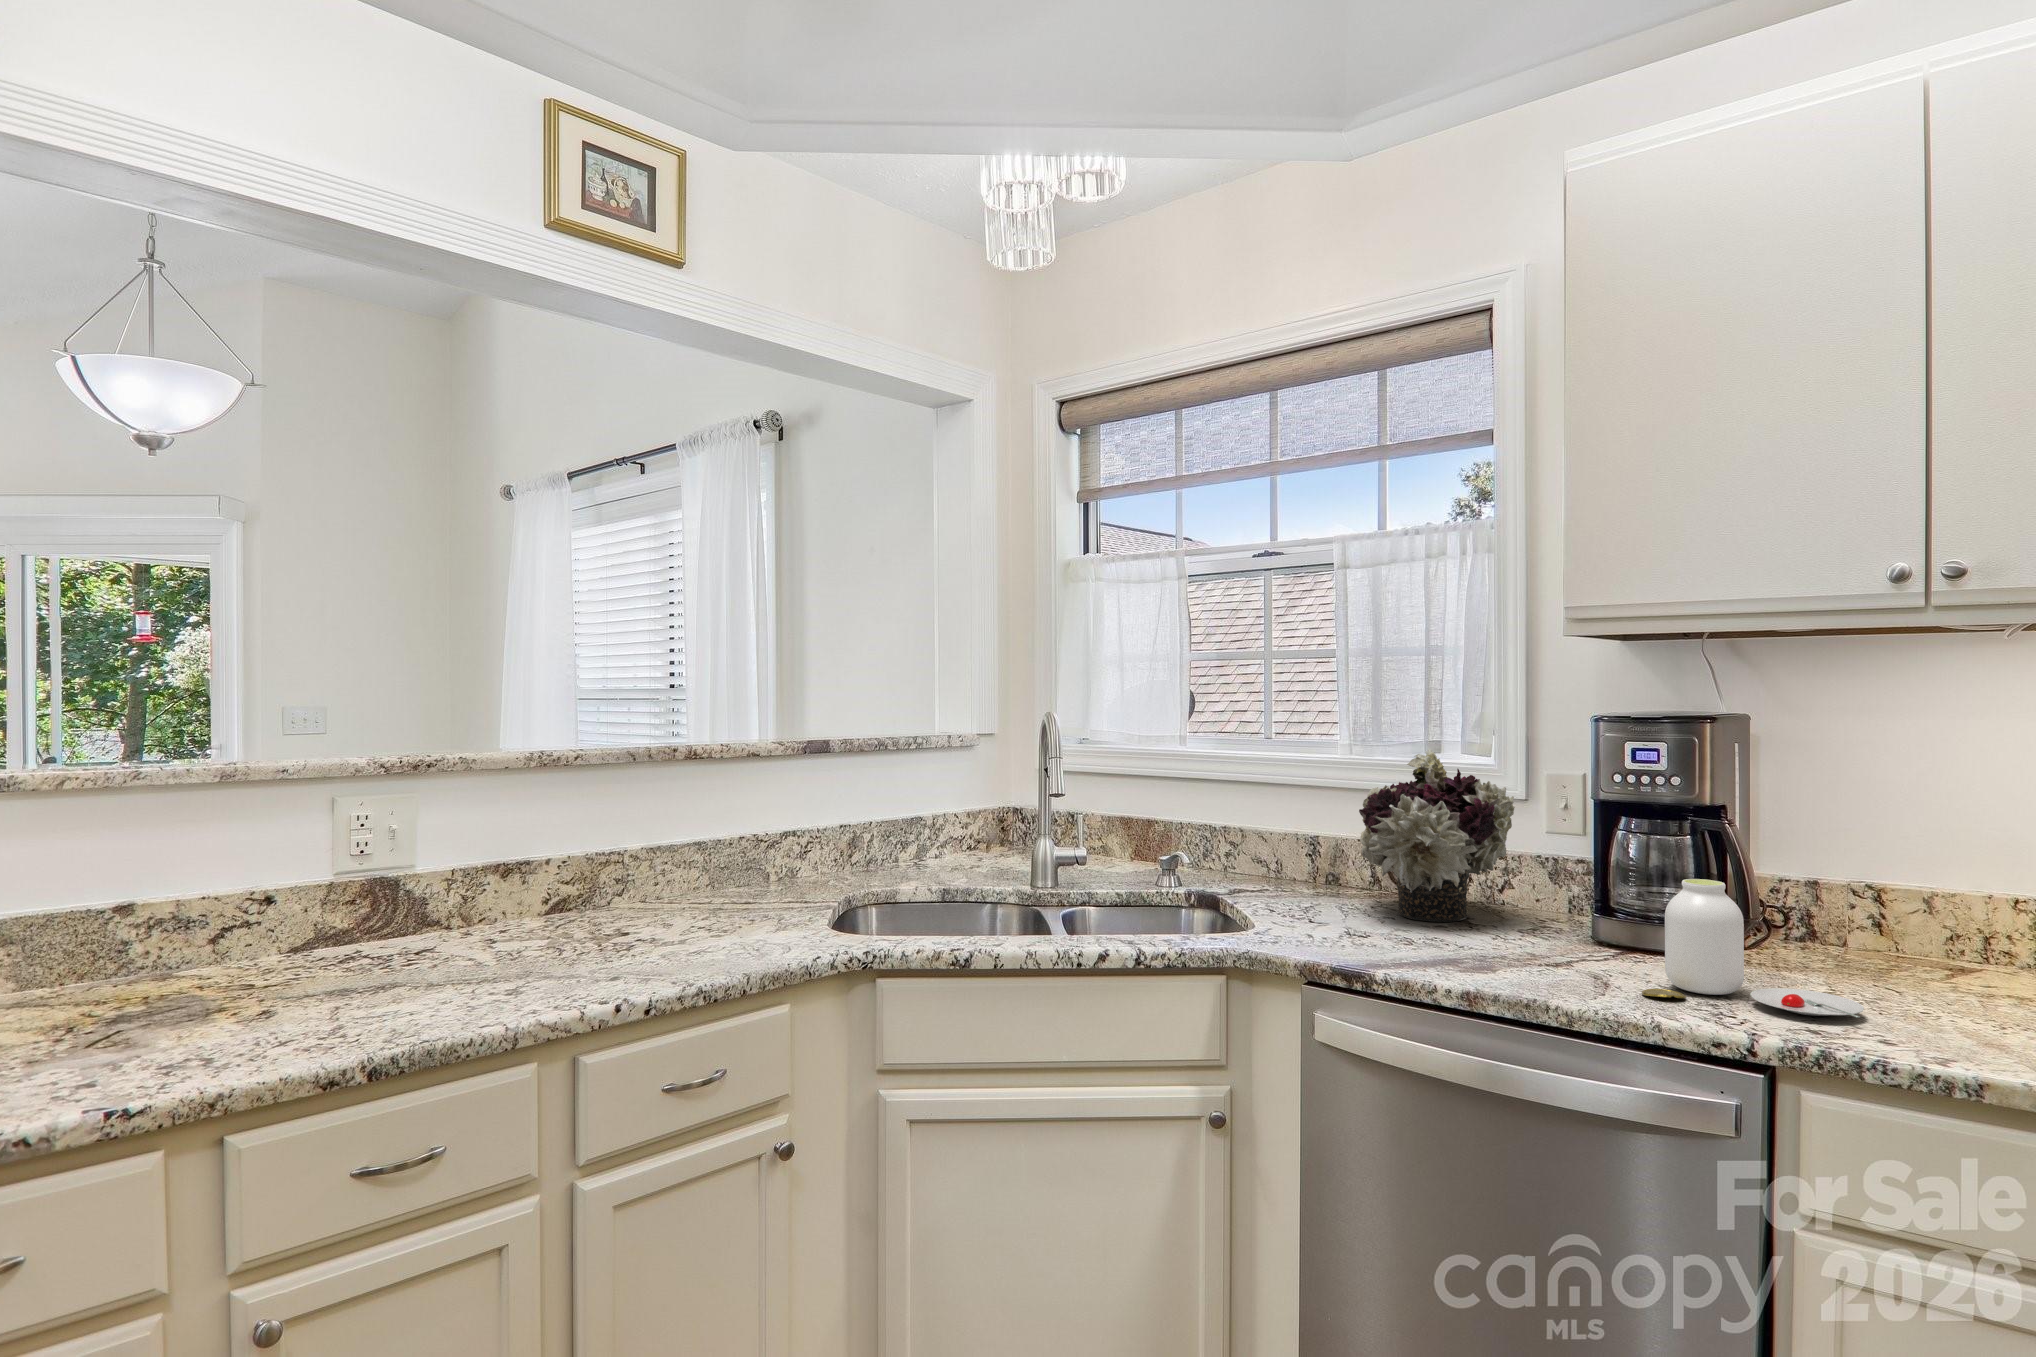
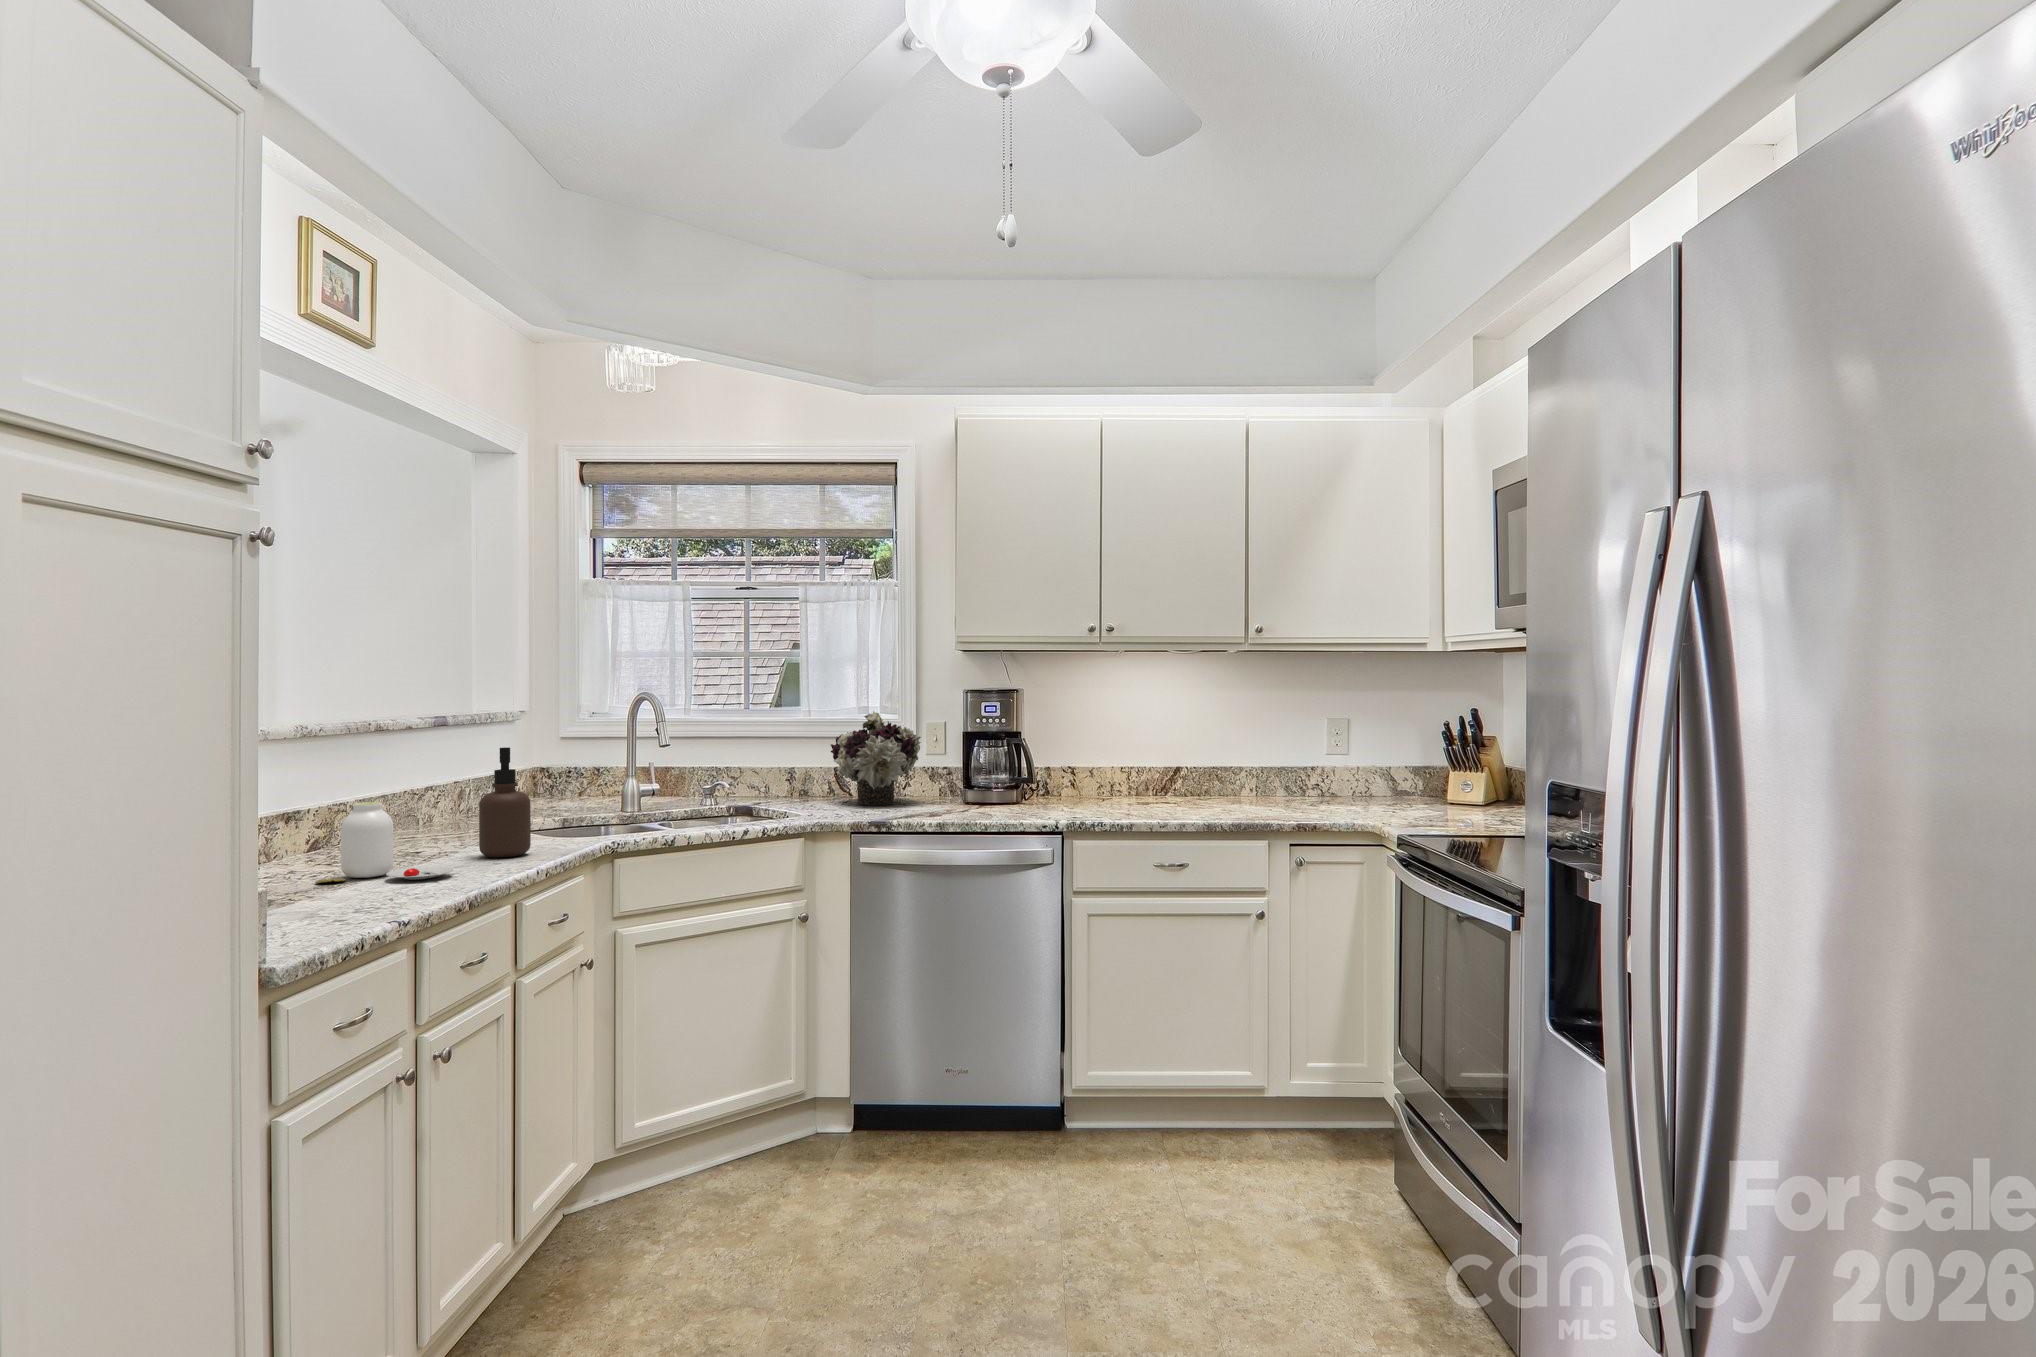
soap dispenser: none [664,799,734,960] -> present [479,747,531,857]
jar: present [1642,879,1864,1017] -> present [315,802,454,883]

